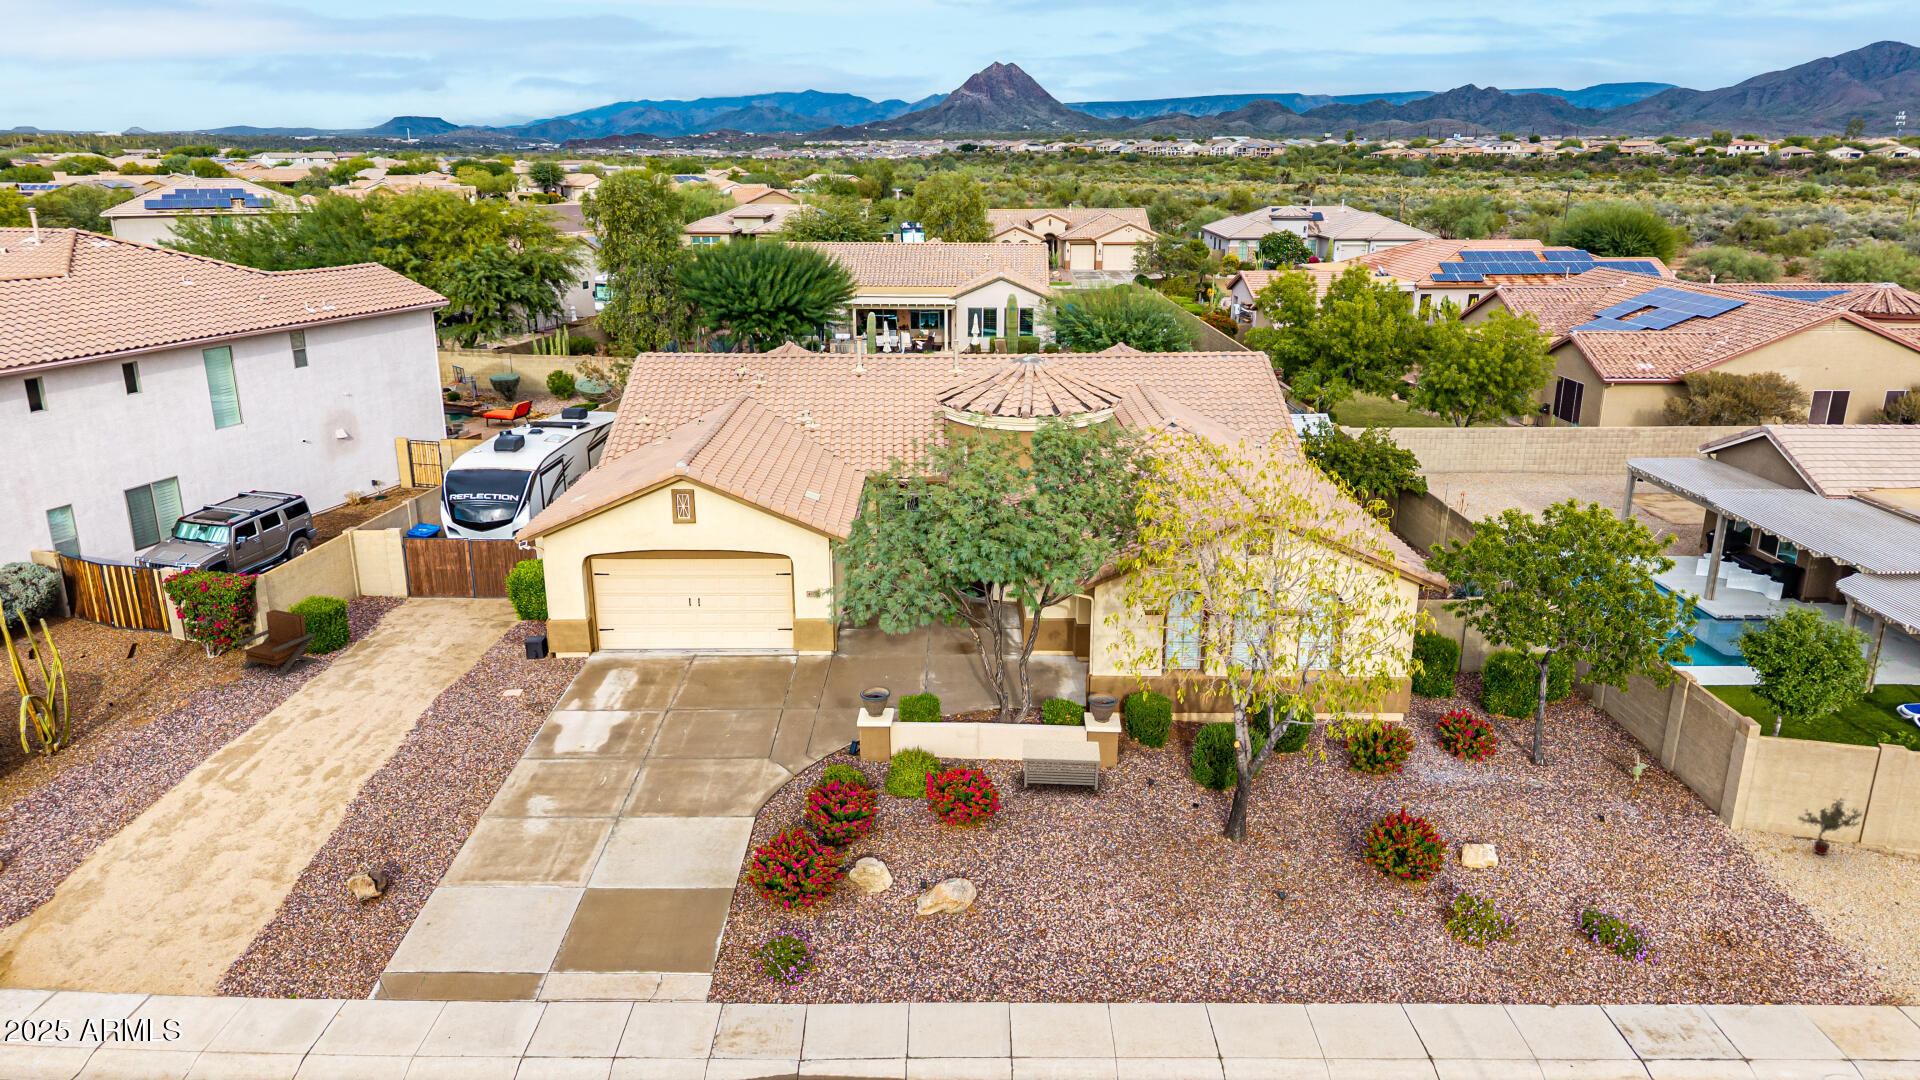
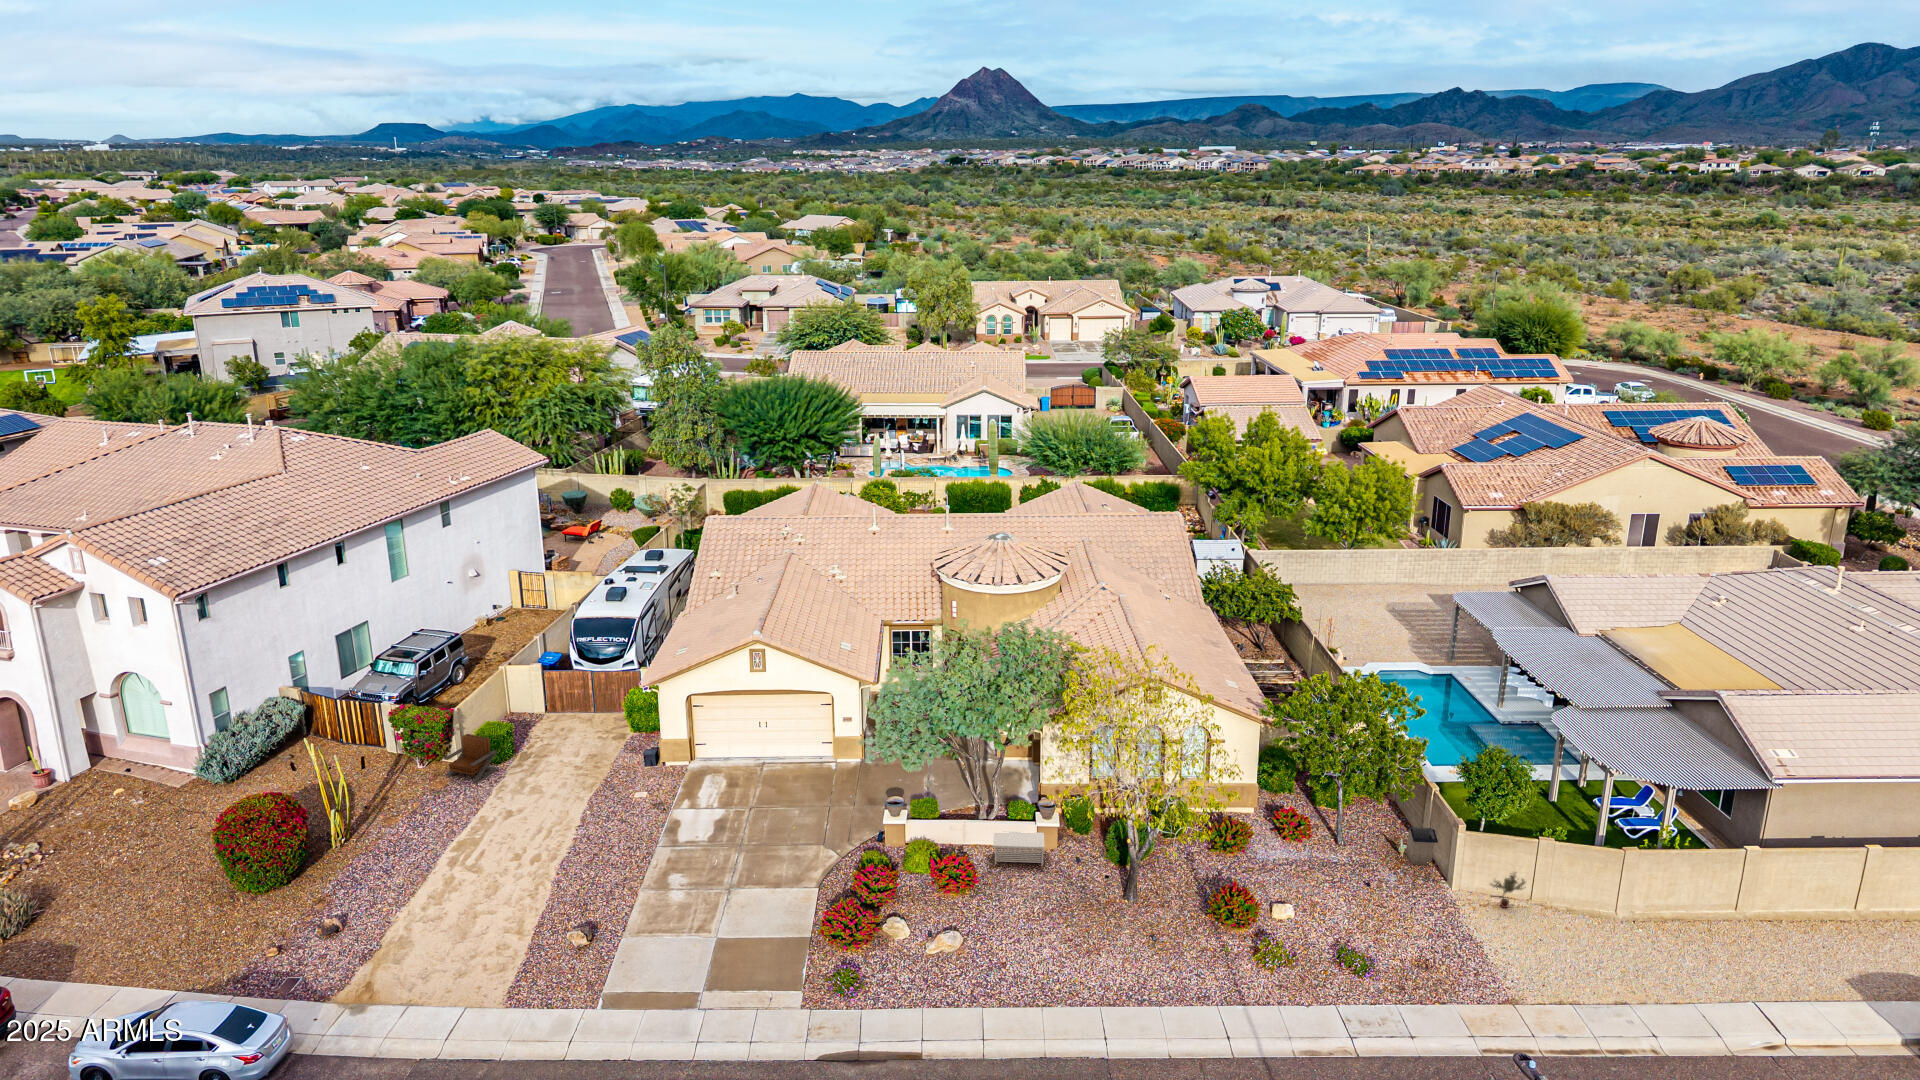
trash can: none [1642,737,1700,794] -> present [1406,827,1438,865]

